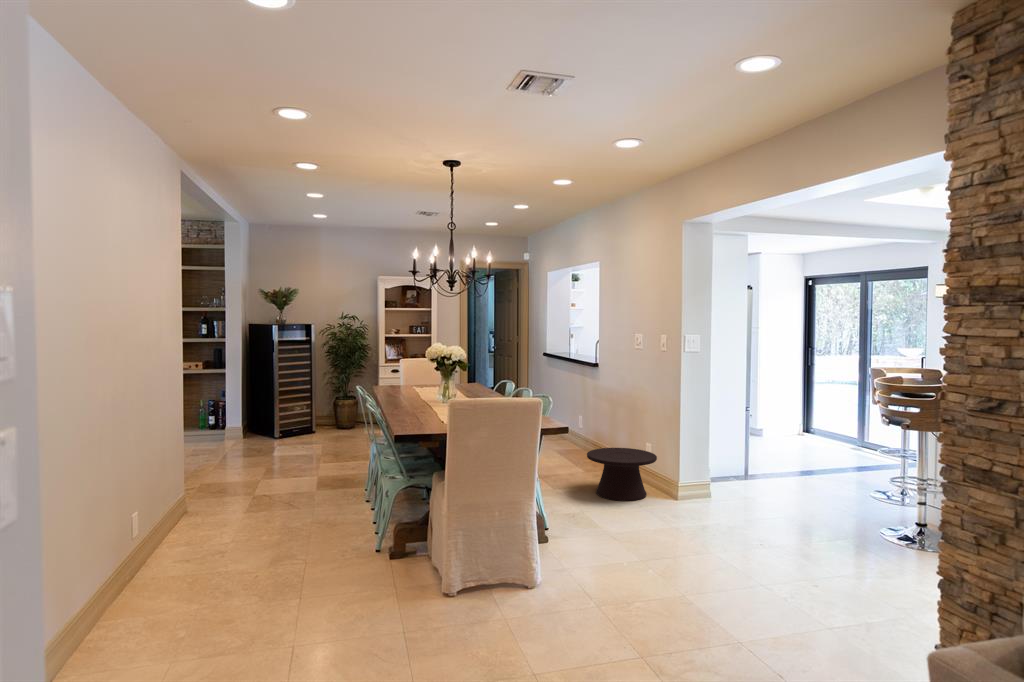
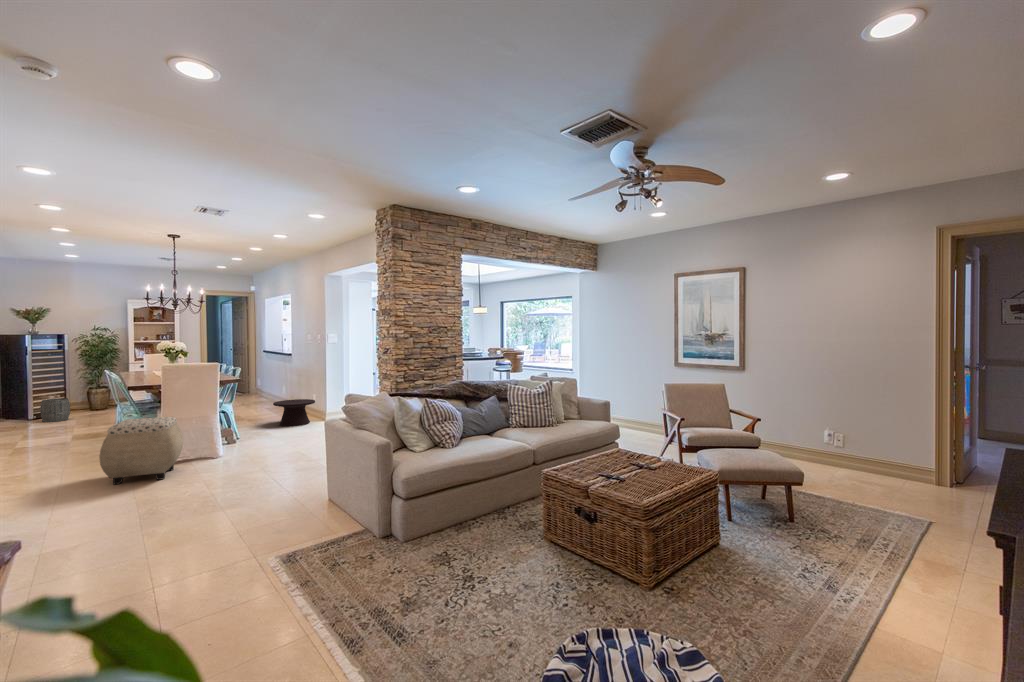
woven basket: none [286,411,316,444] -> present [40,398,70,422]
ottoman: none [353,508,483,656] -> present [99,417,183,485]

